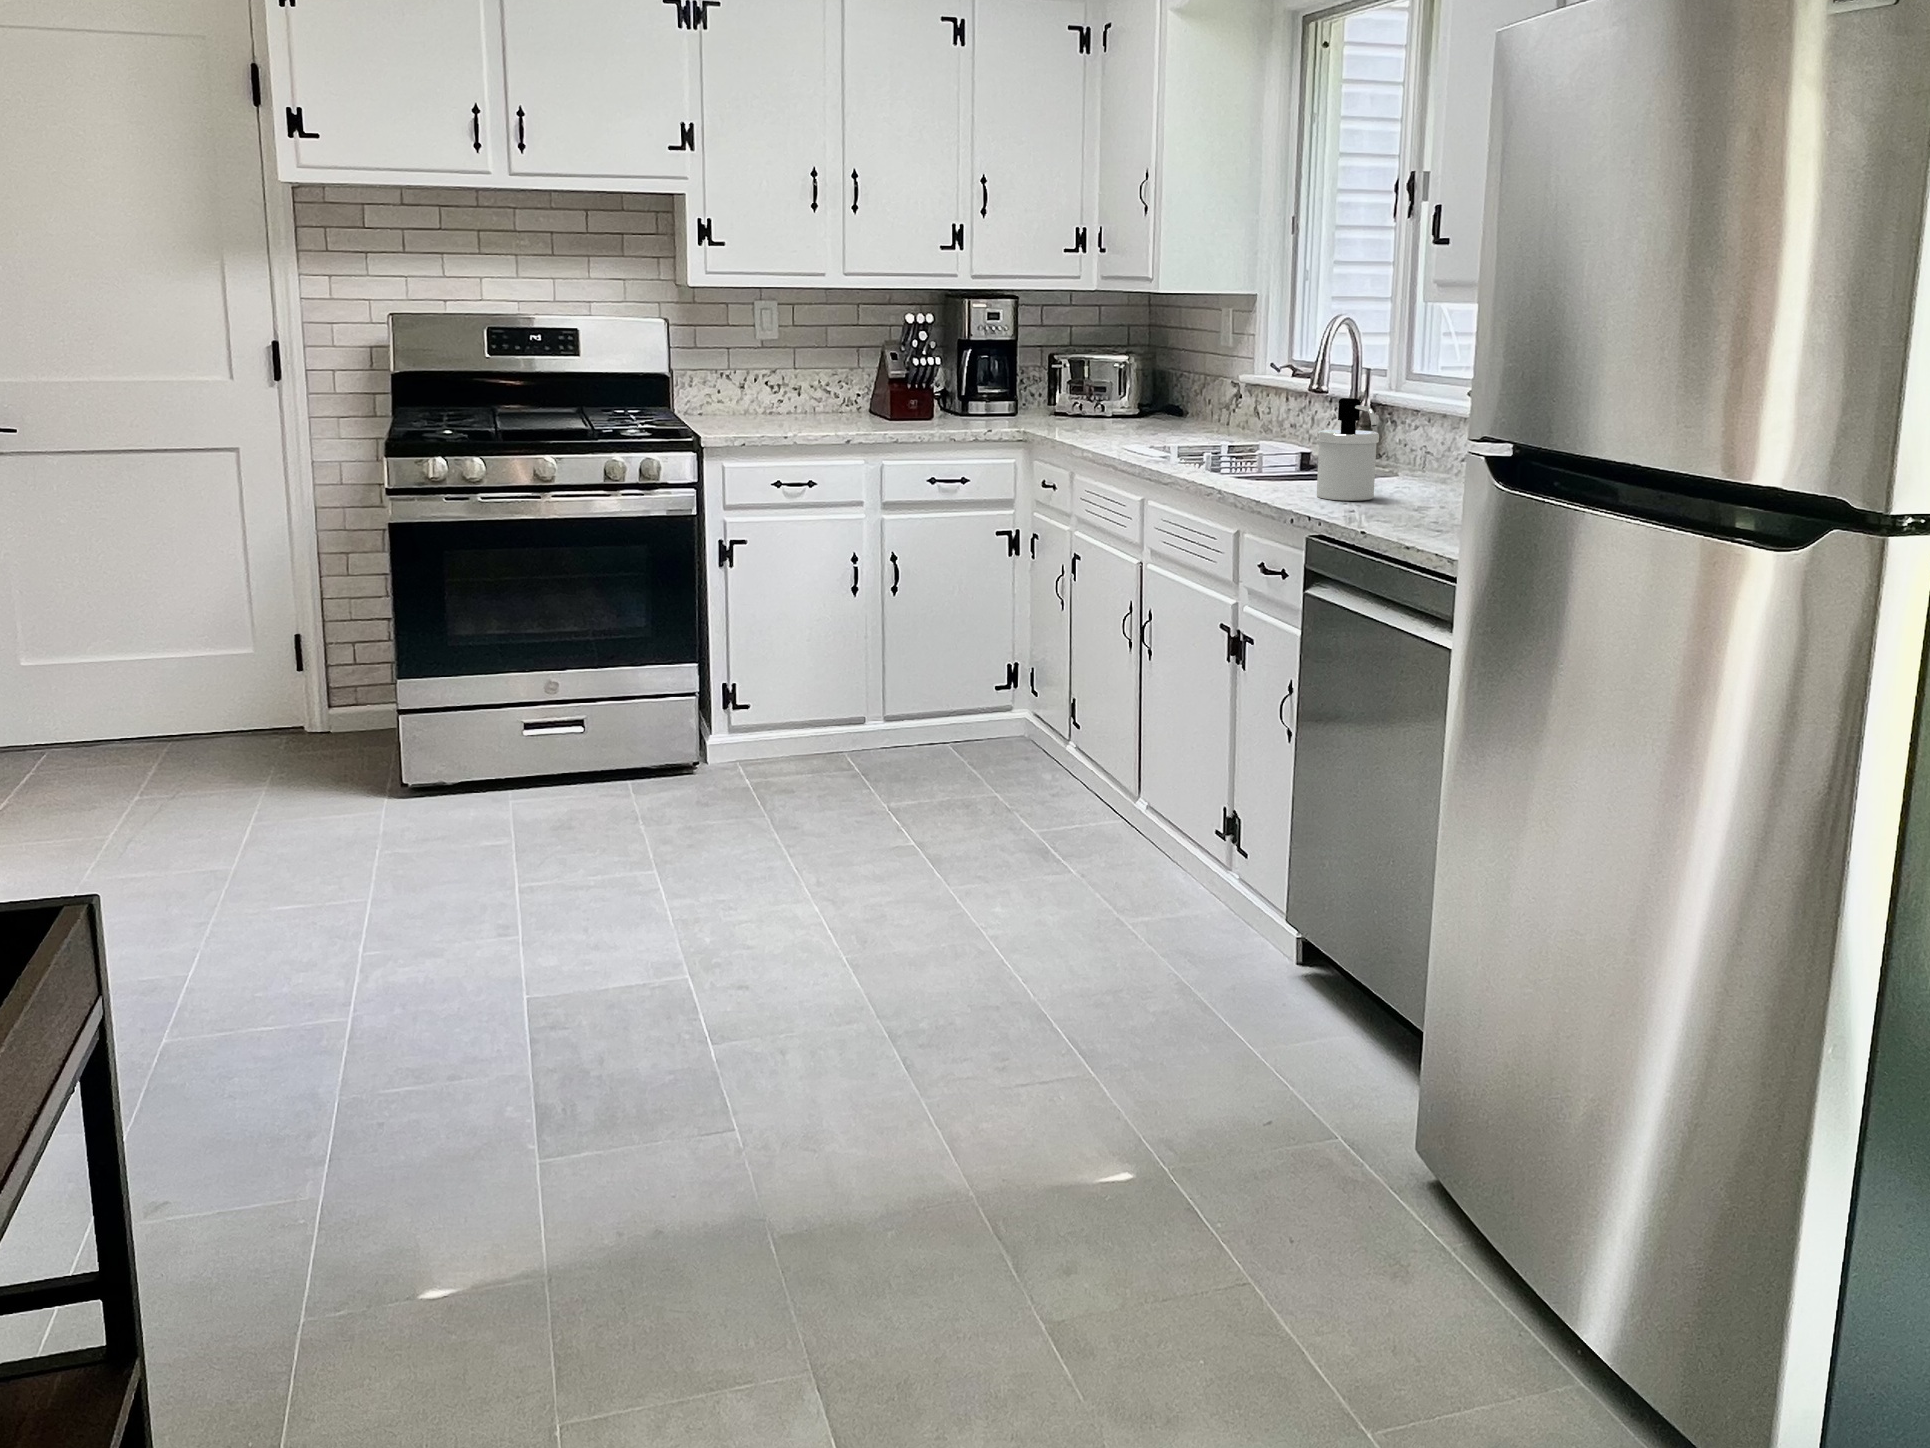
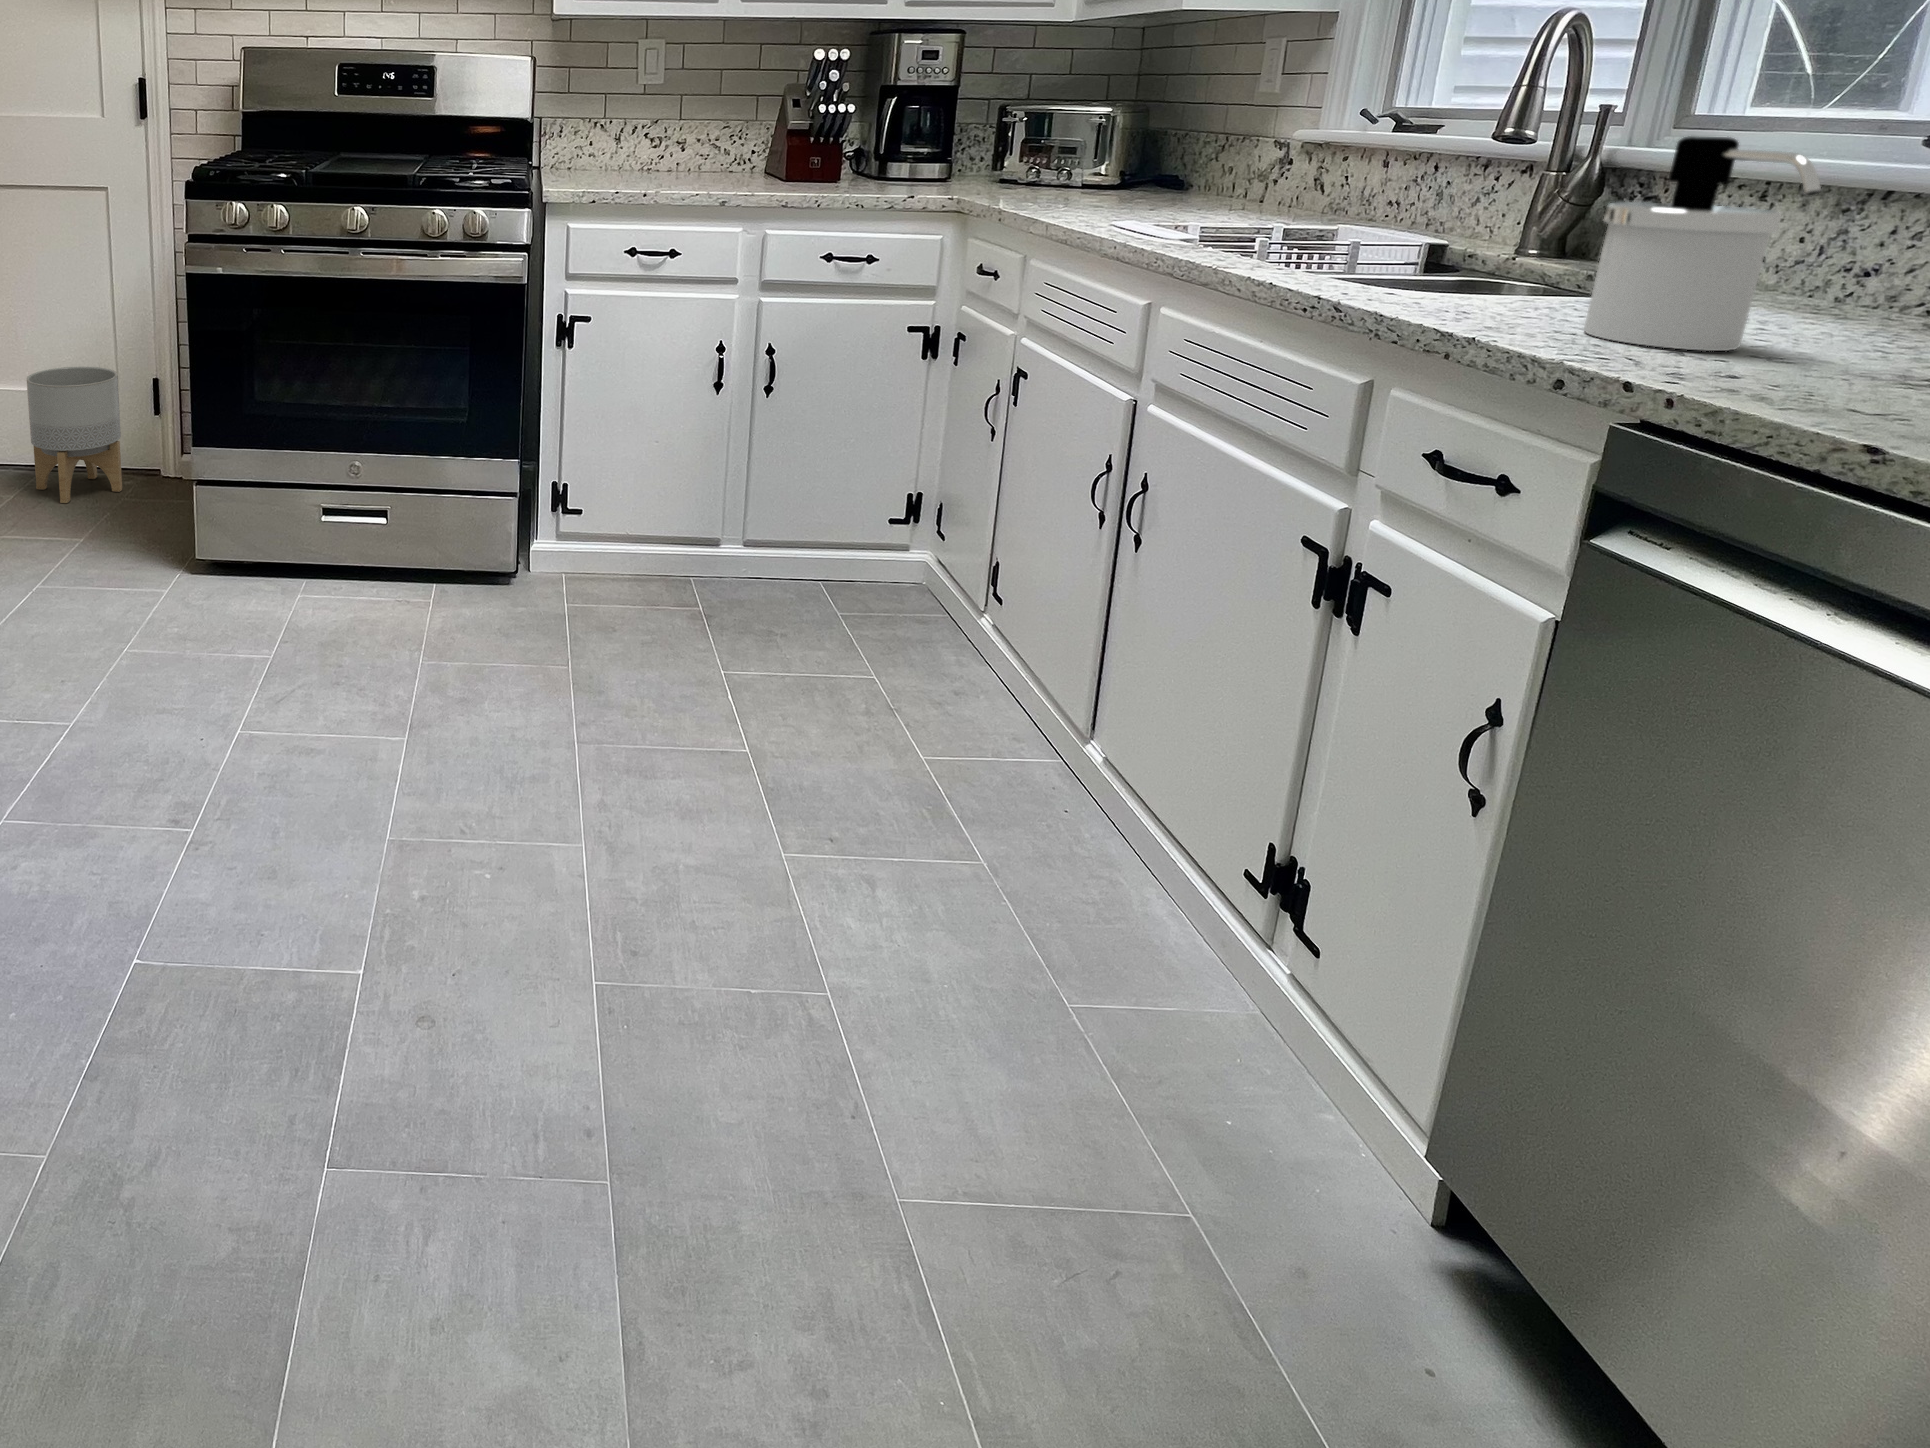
planter: none [161,629,270,766] -> present [27,367,122,503]

